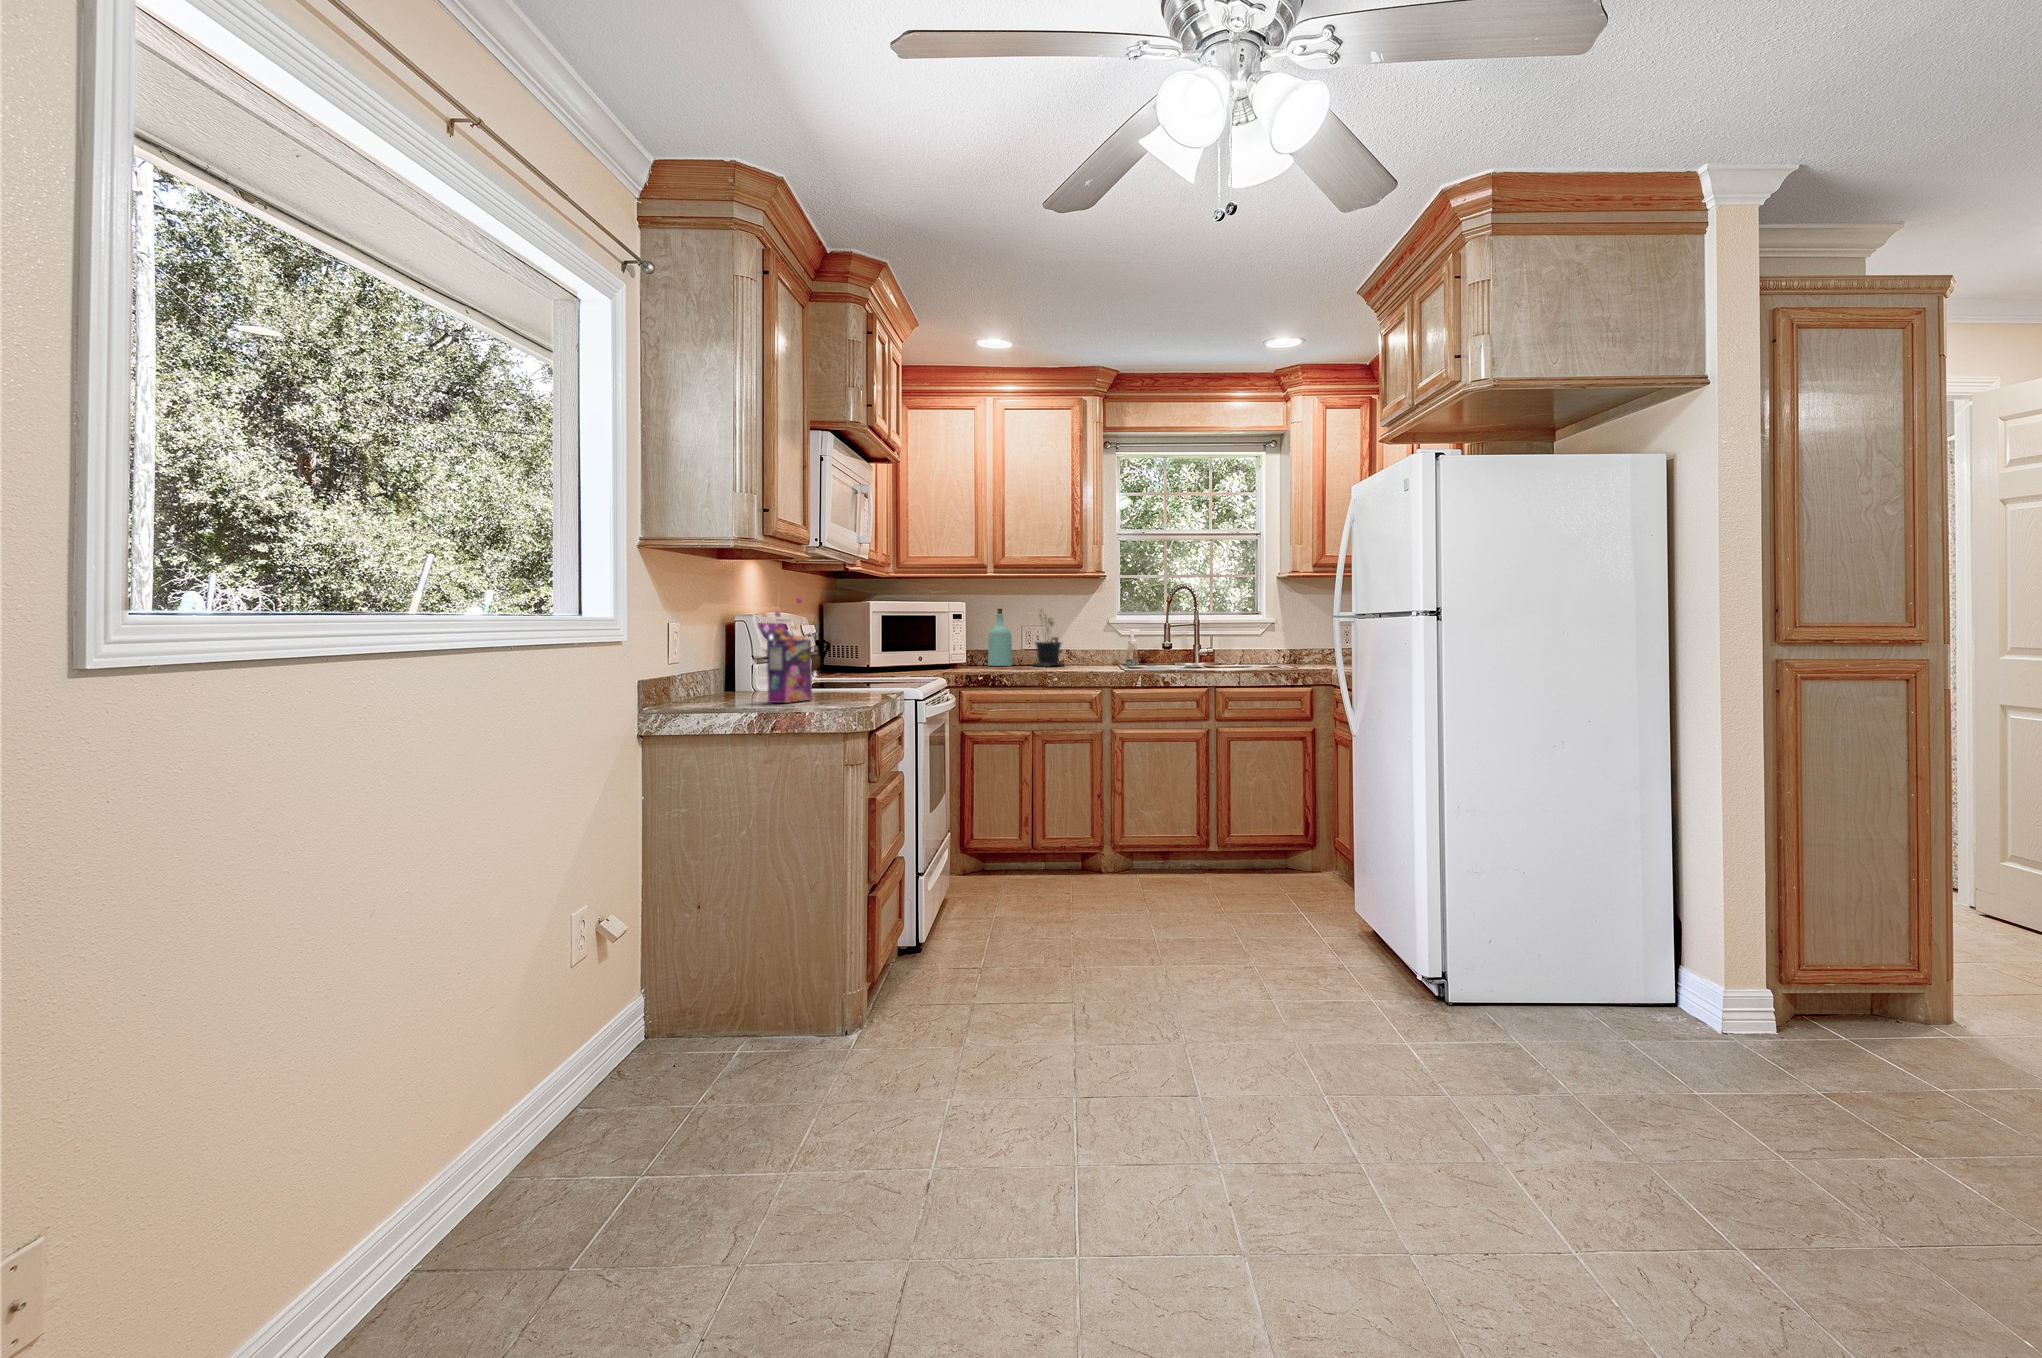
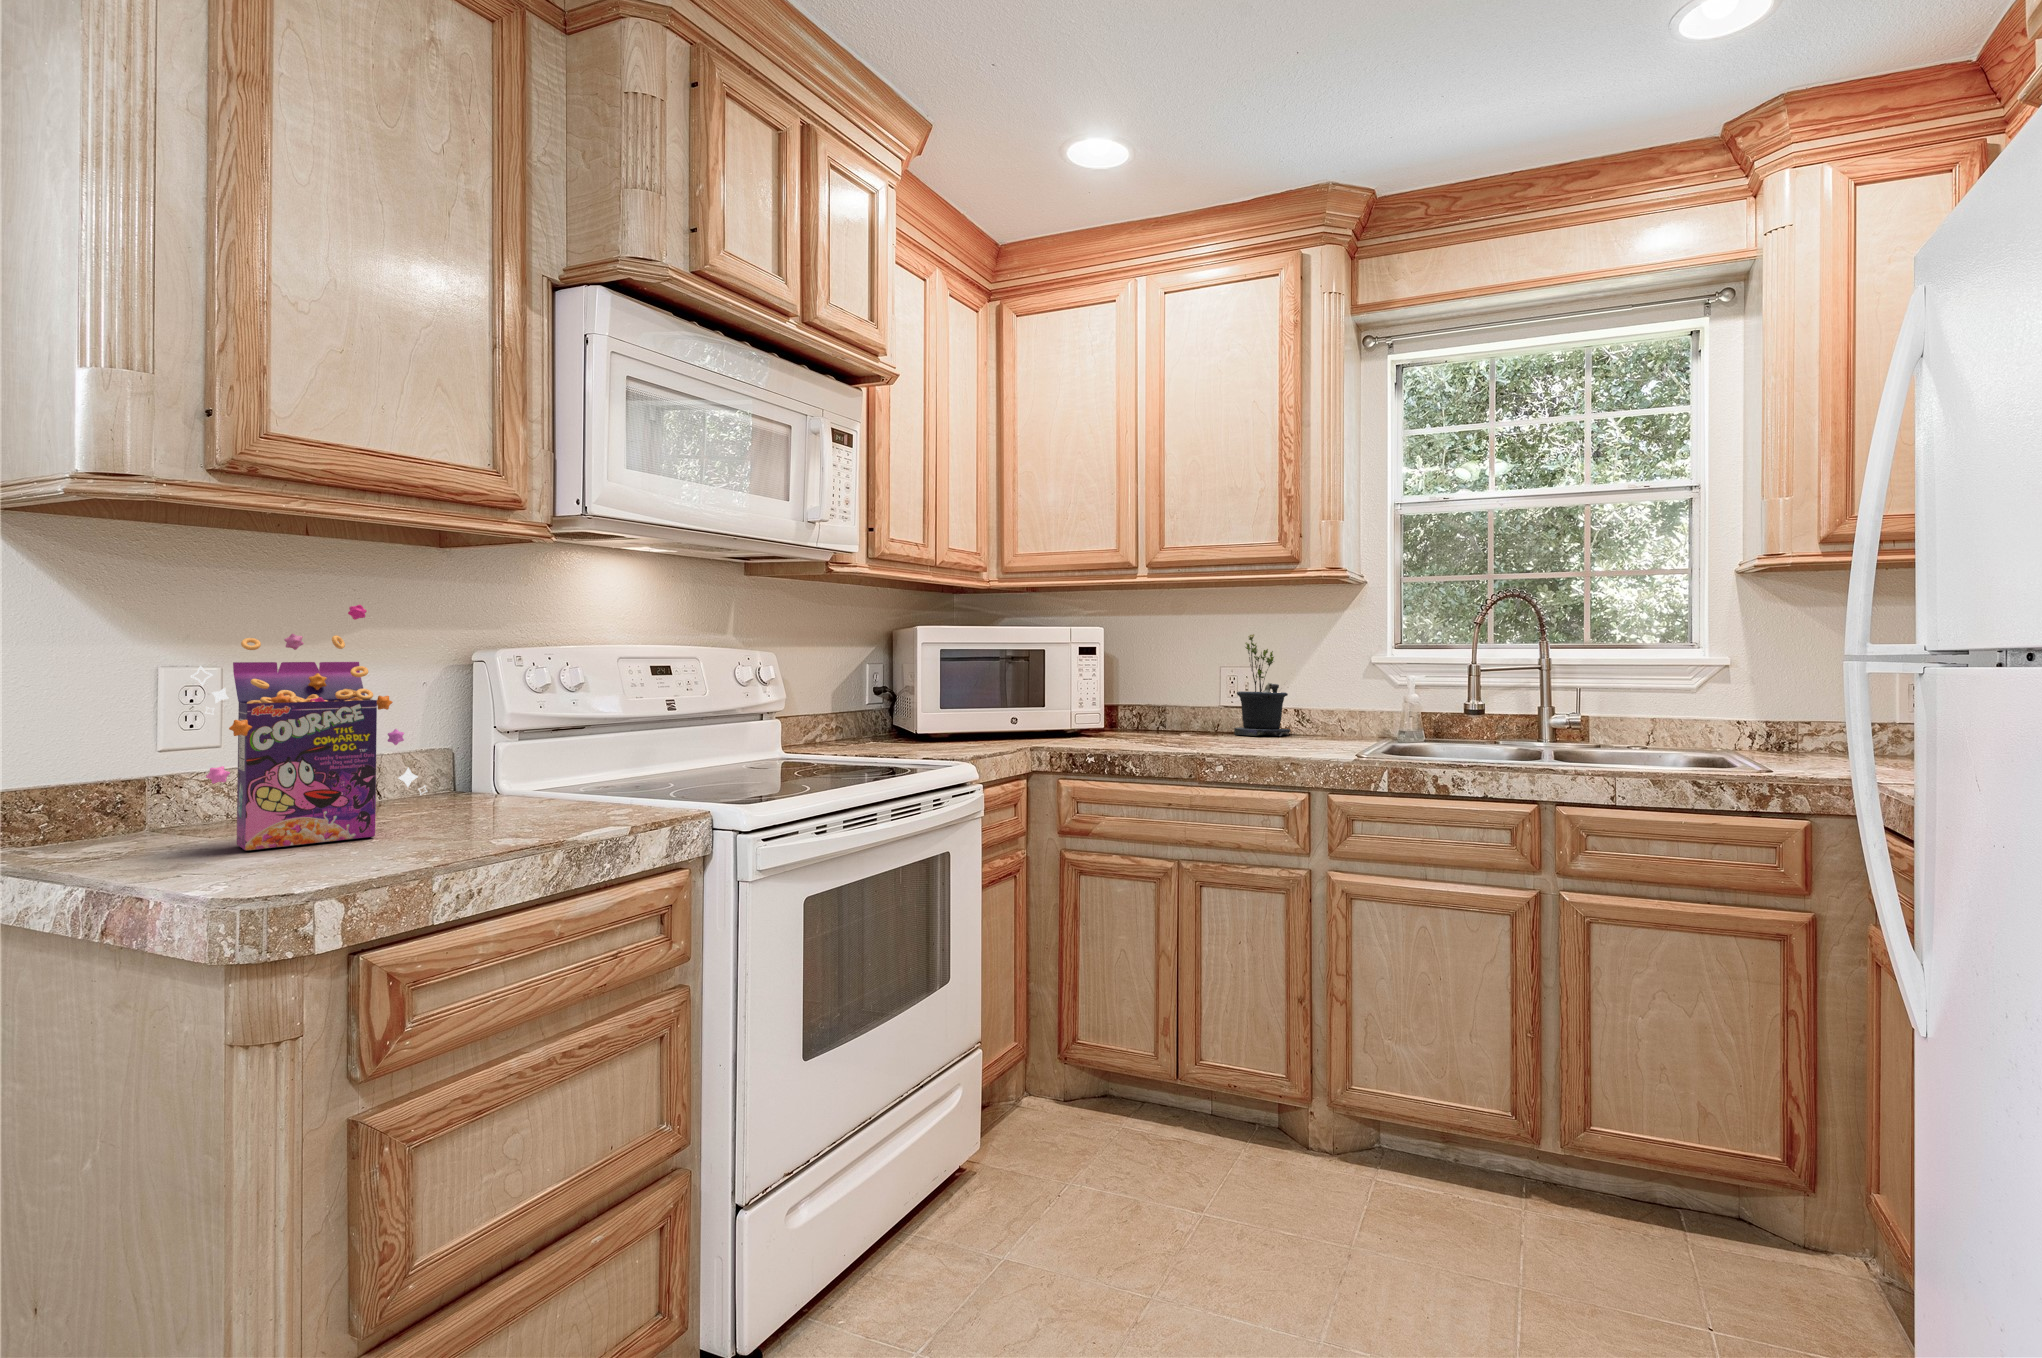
bottle: present [988,609,1013,666] -> none [1161,634,1206,732]

